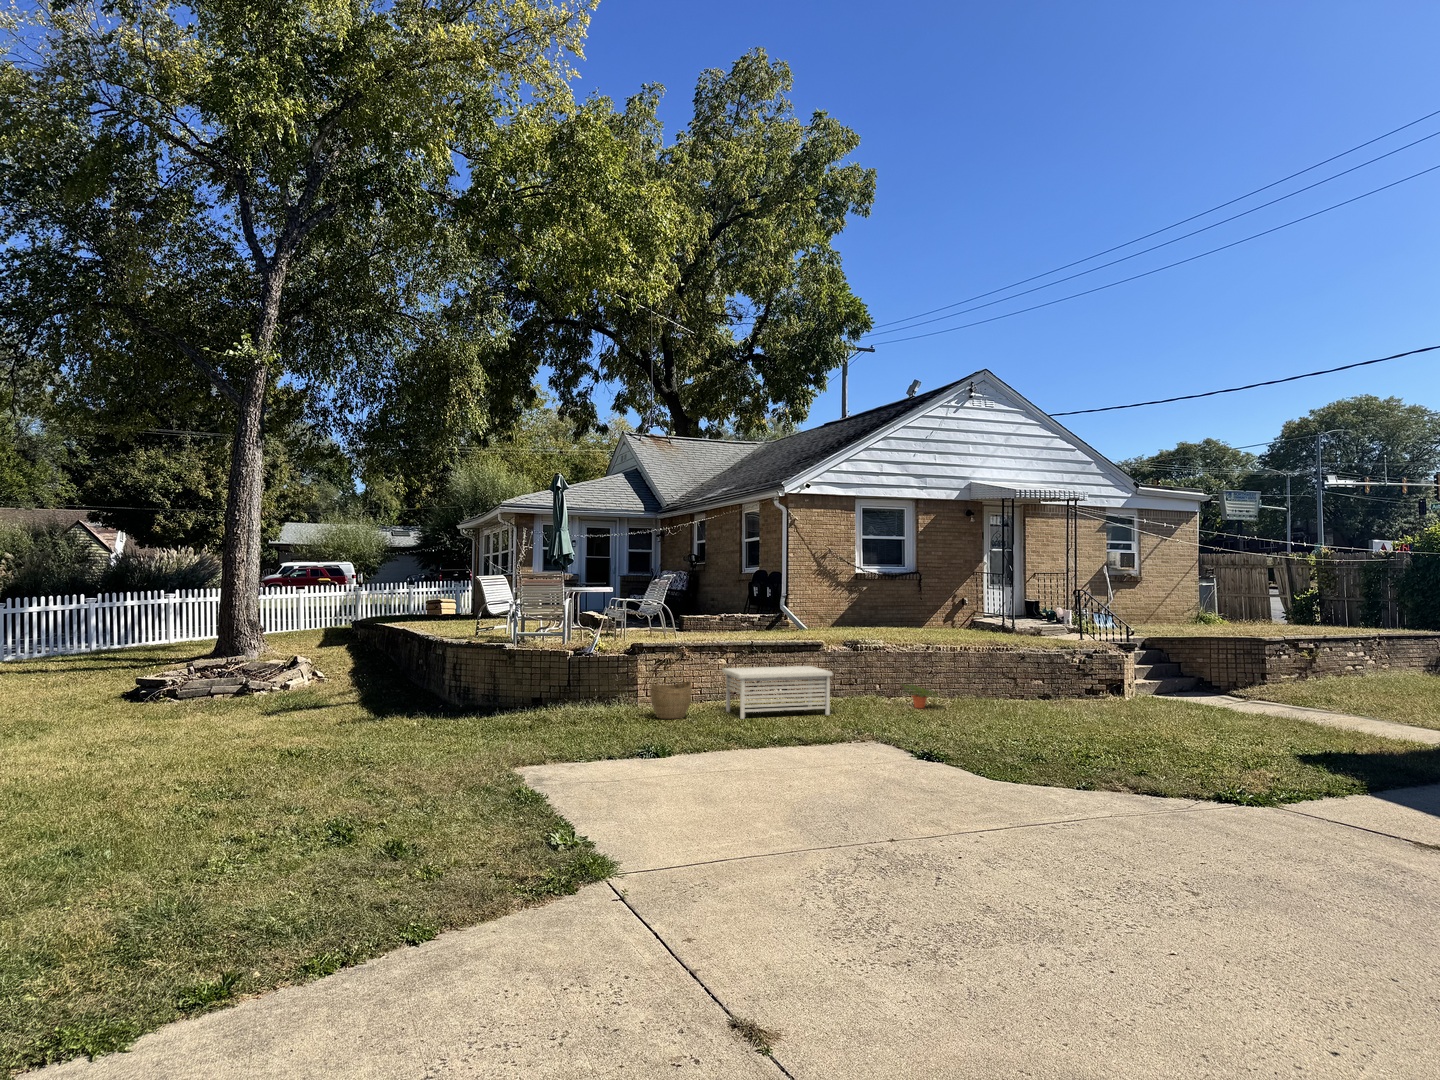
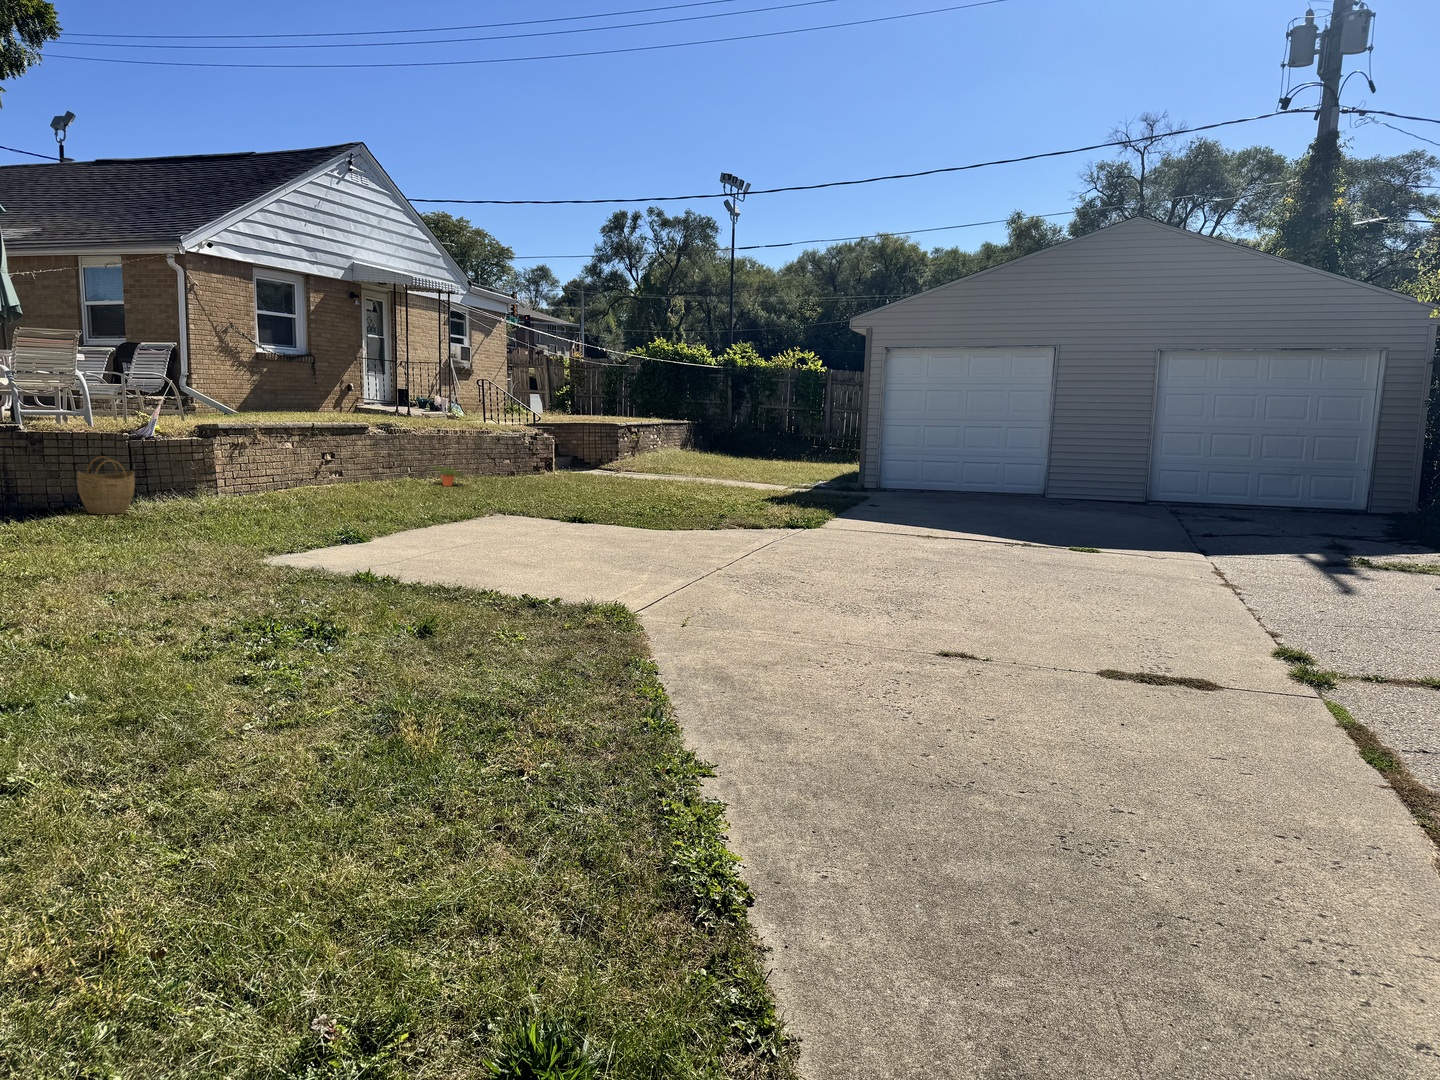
storage bench: present [722,666,833,719] -> none [290,450,400,503]
woven basket: present [650,672,692,719] -> present [77,457,135,514]

